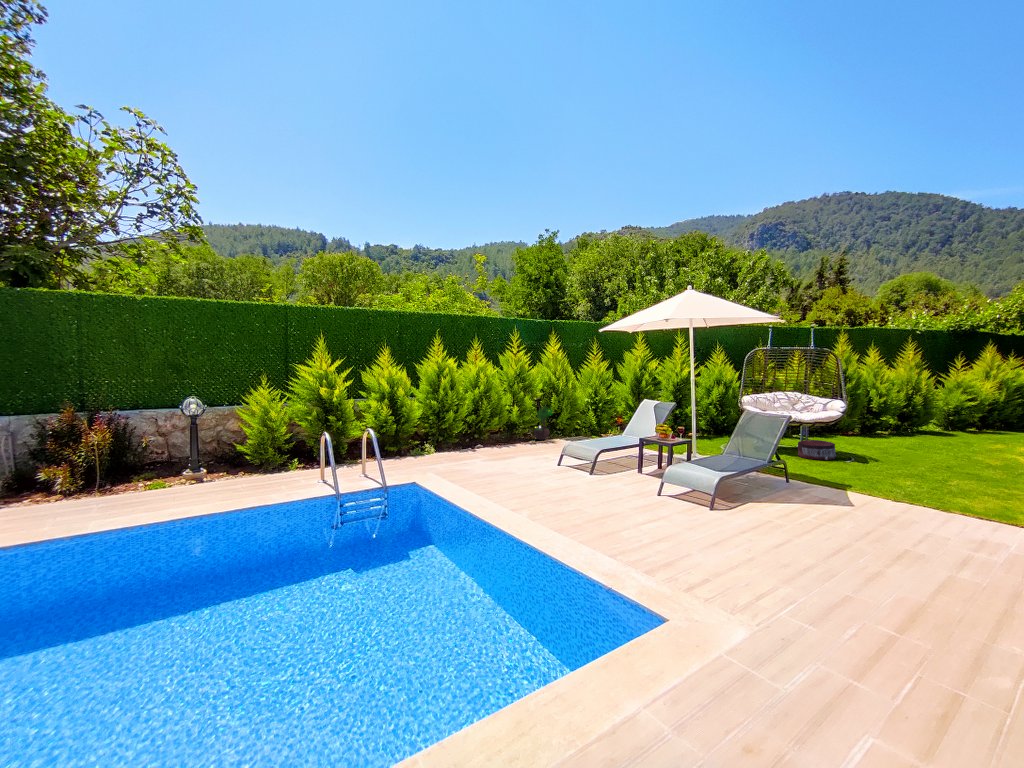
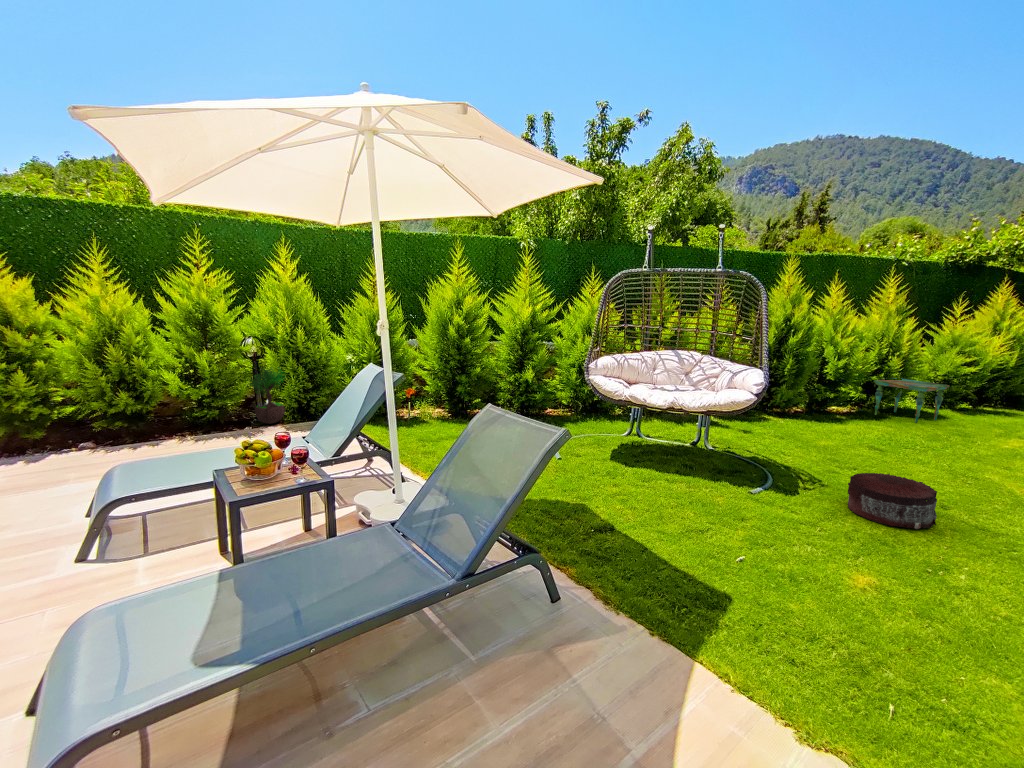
side table: none [905,410,957,438] -> present [874,379,949,423]
pouf: present [798,440,836,460] -> present [848,473,937,529]

